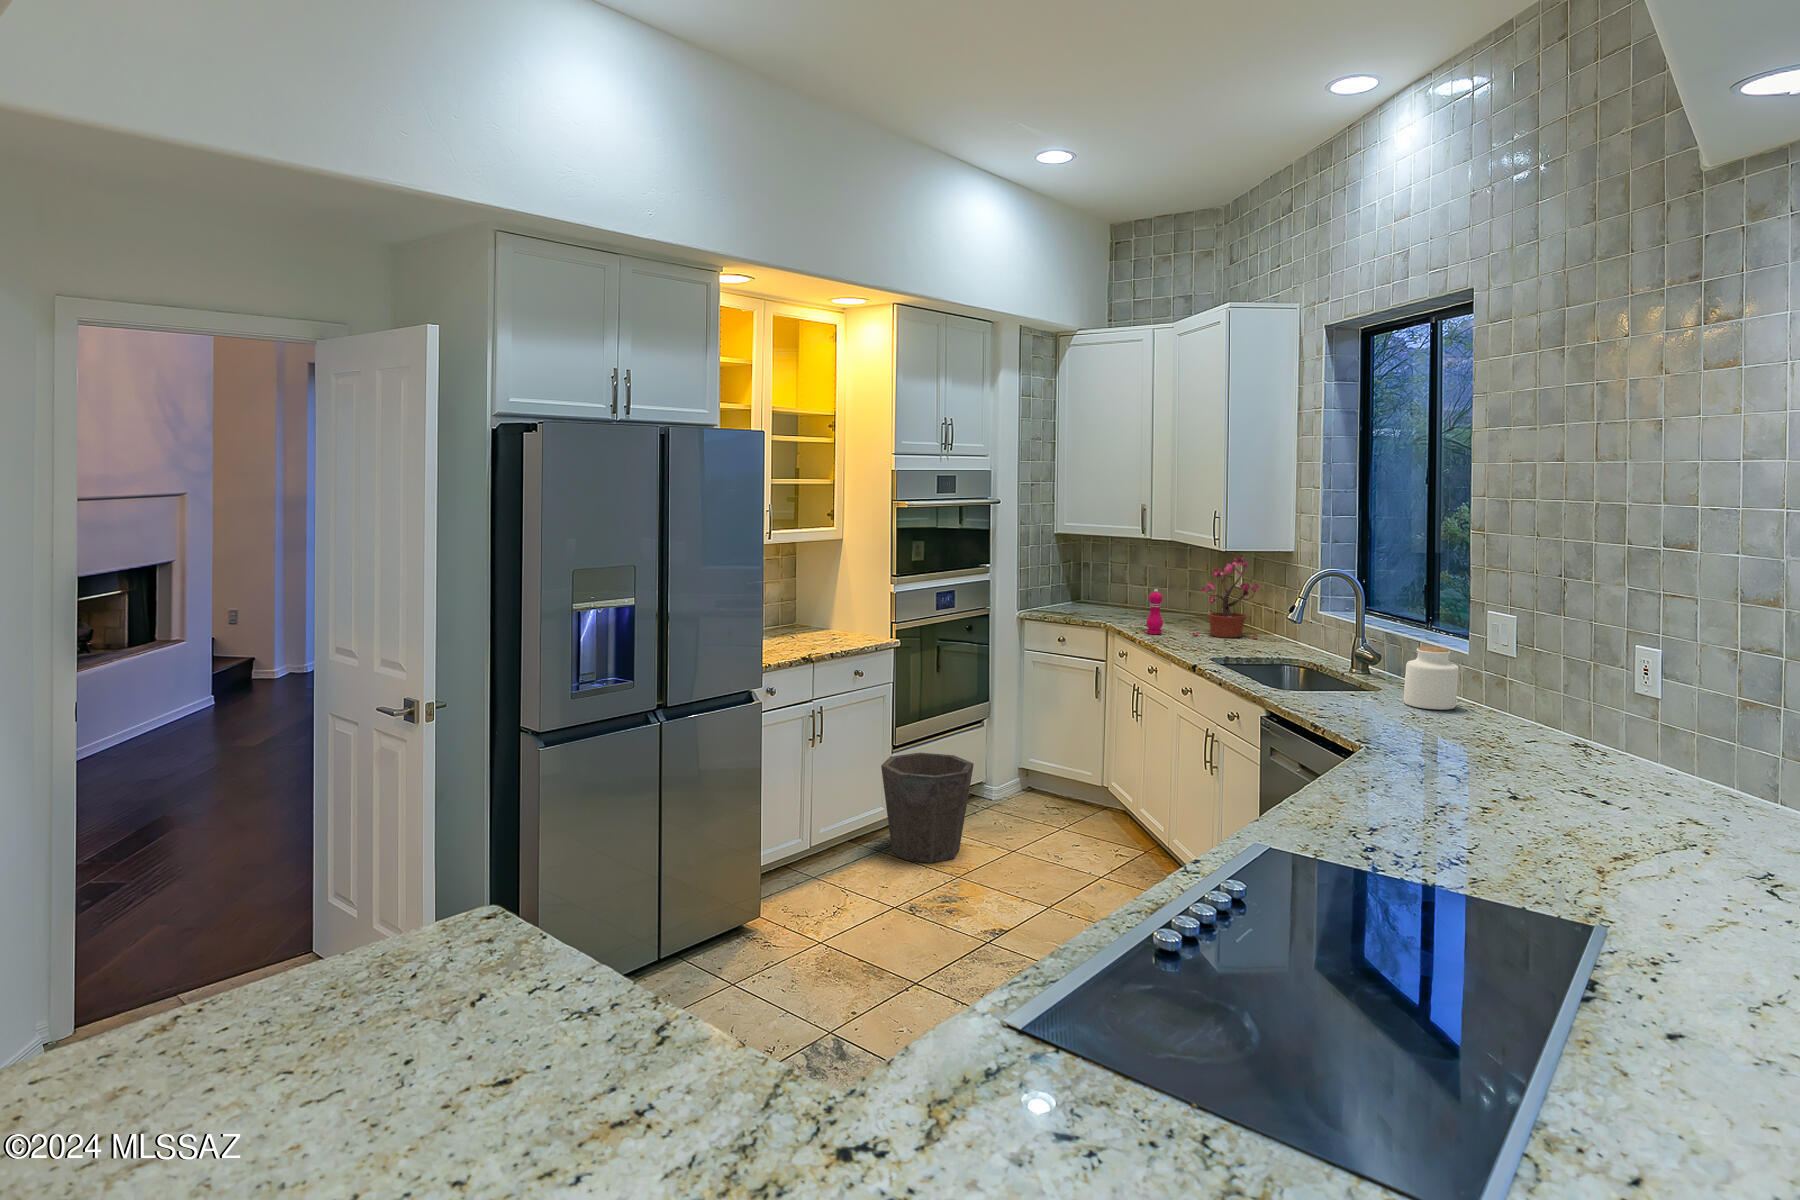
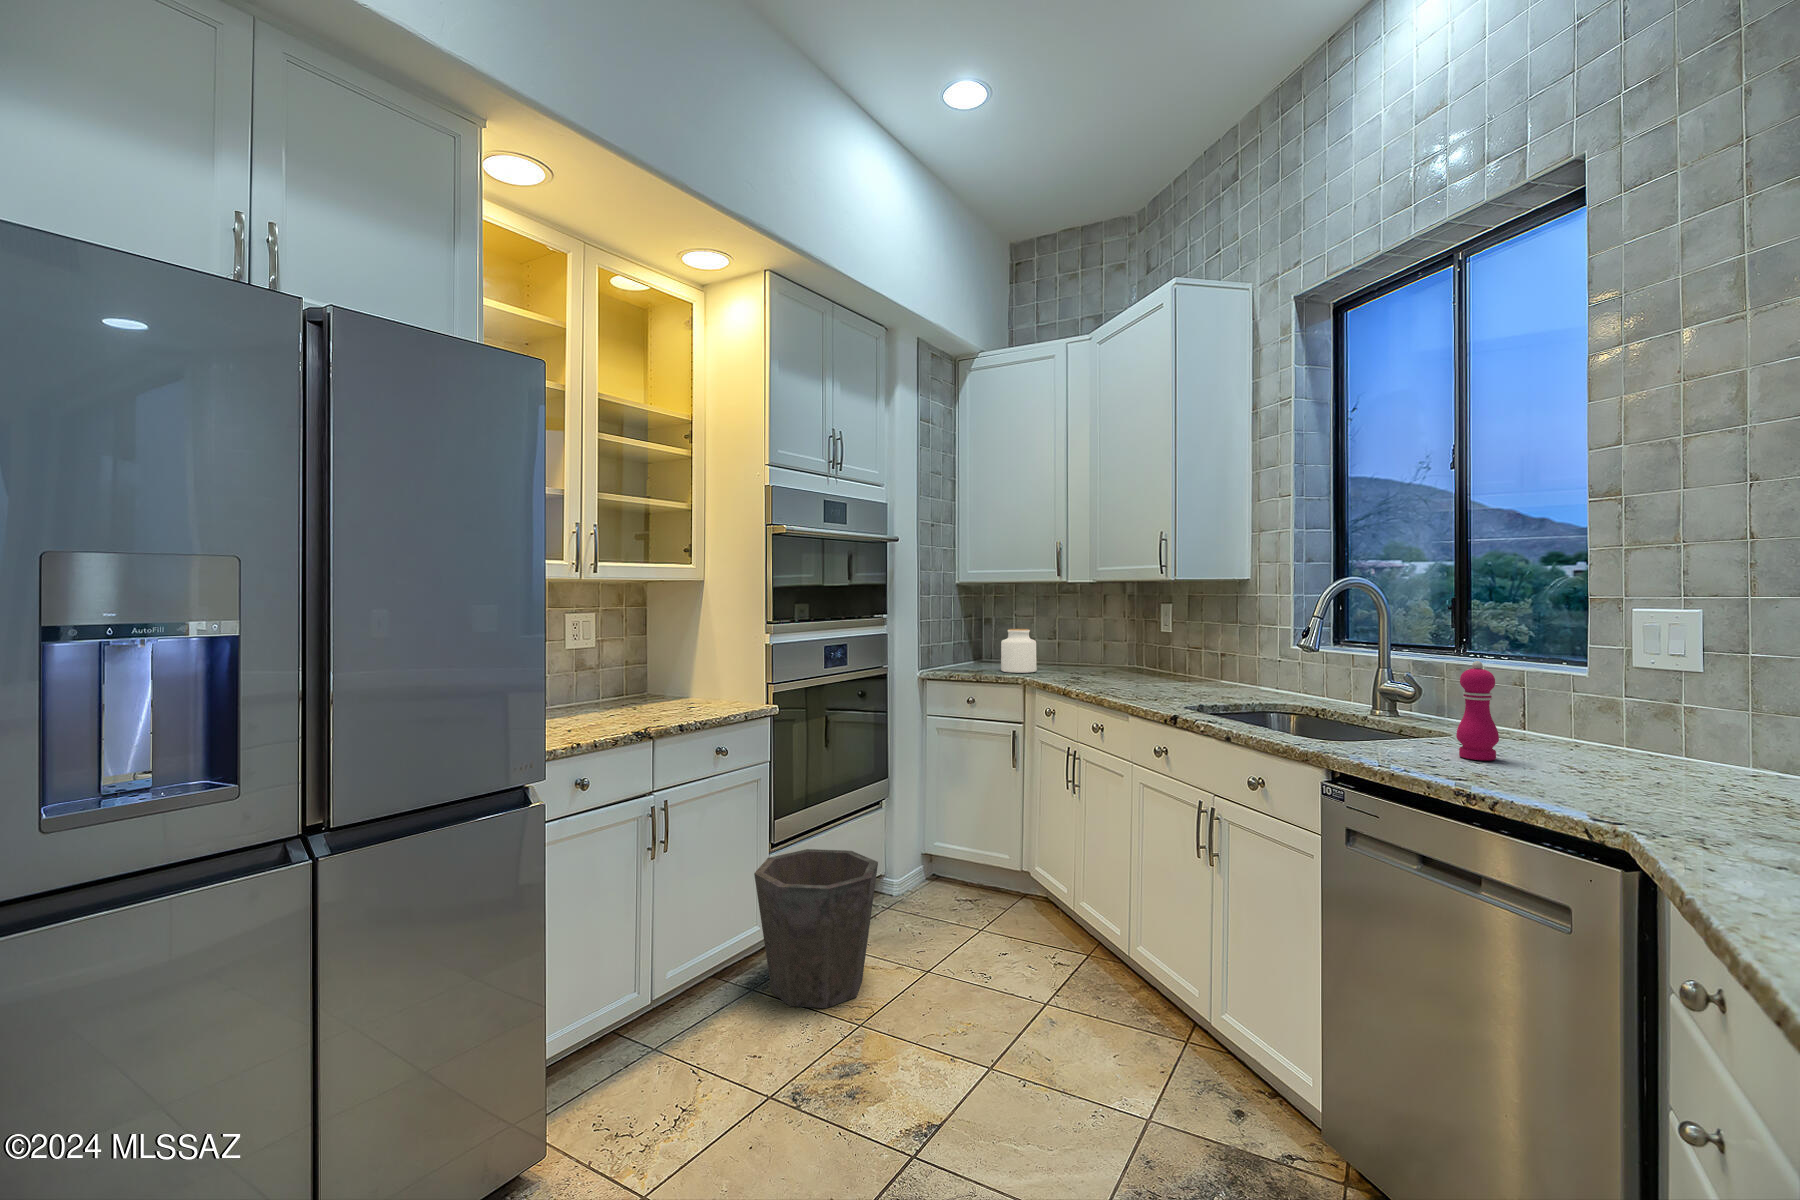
potted plant: present [1192,557,1259,638] -> none [1131,592,1210,686]
pepper mill: present [1146,589,1163,634] -> present [1456,661,1499,760]
jar: present [1404,647,1459,710] -> present [1001,629,1036,673]

